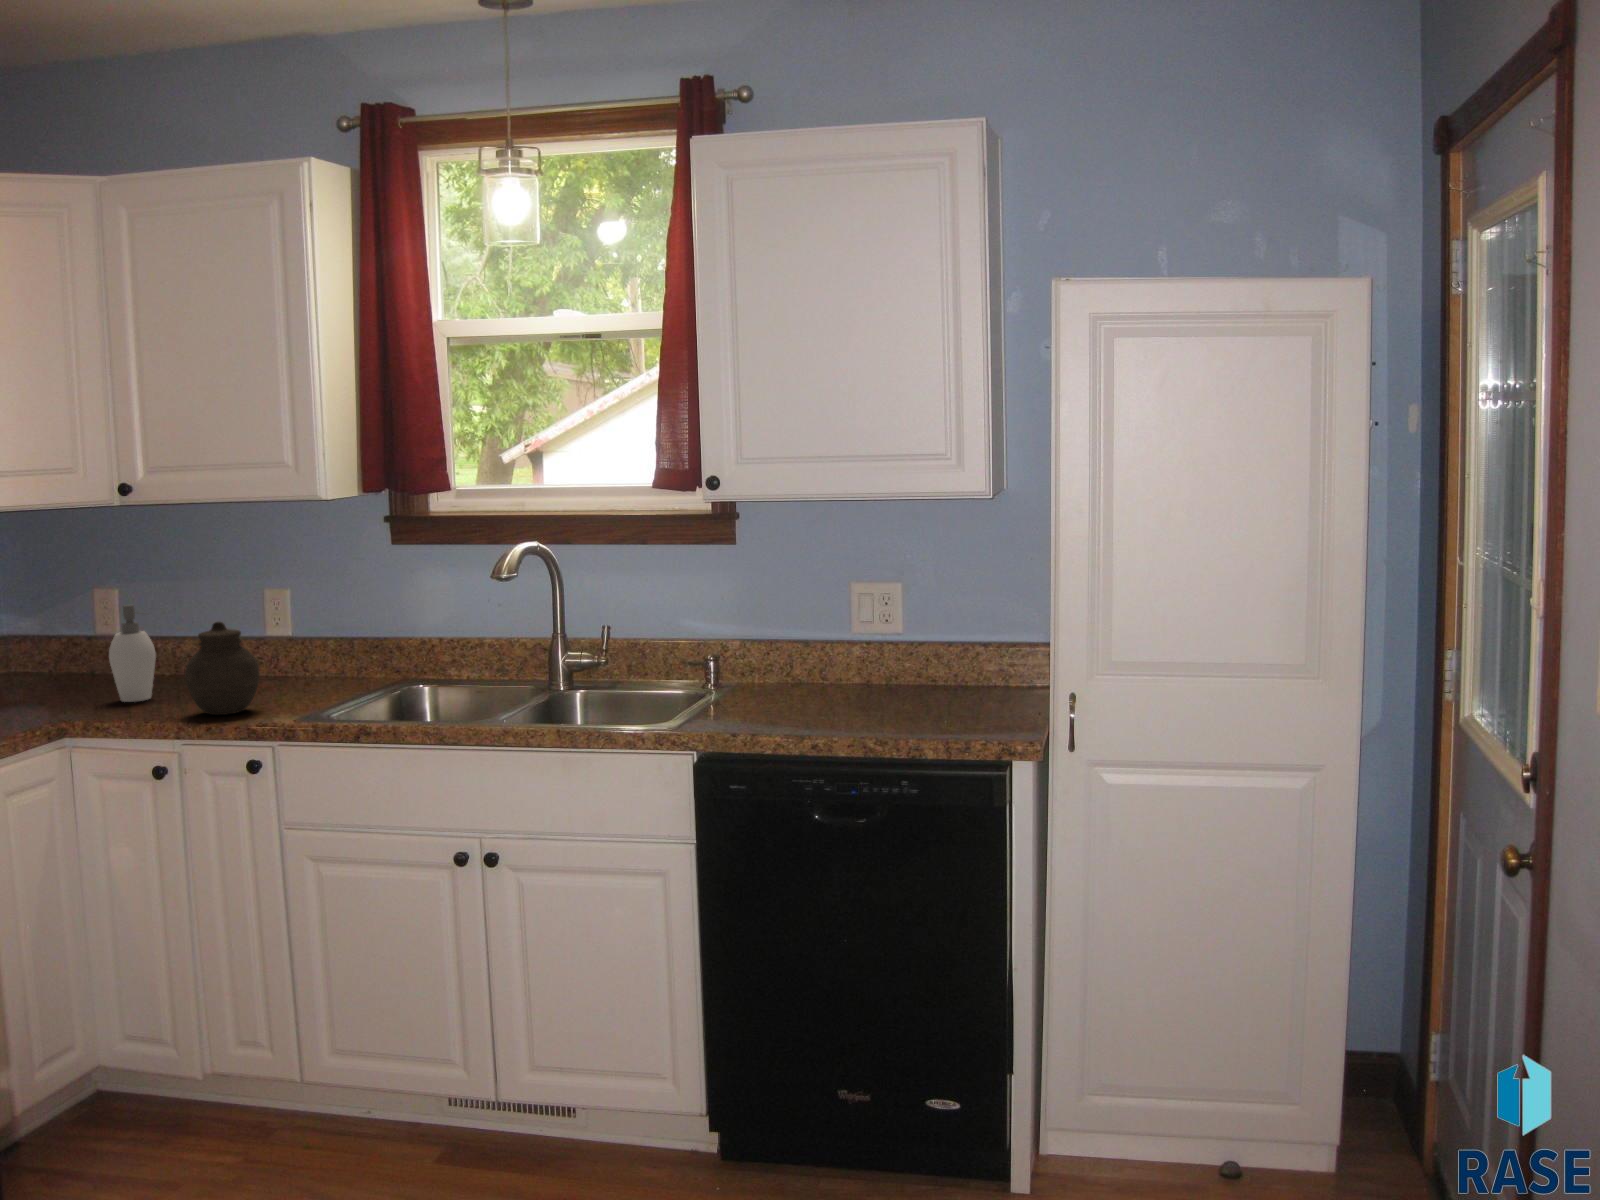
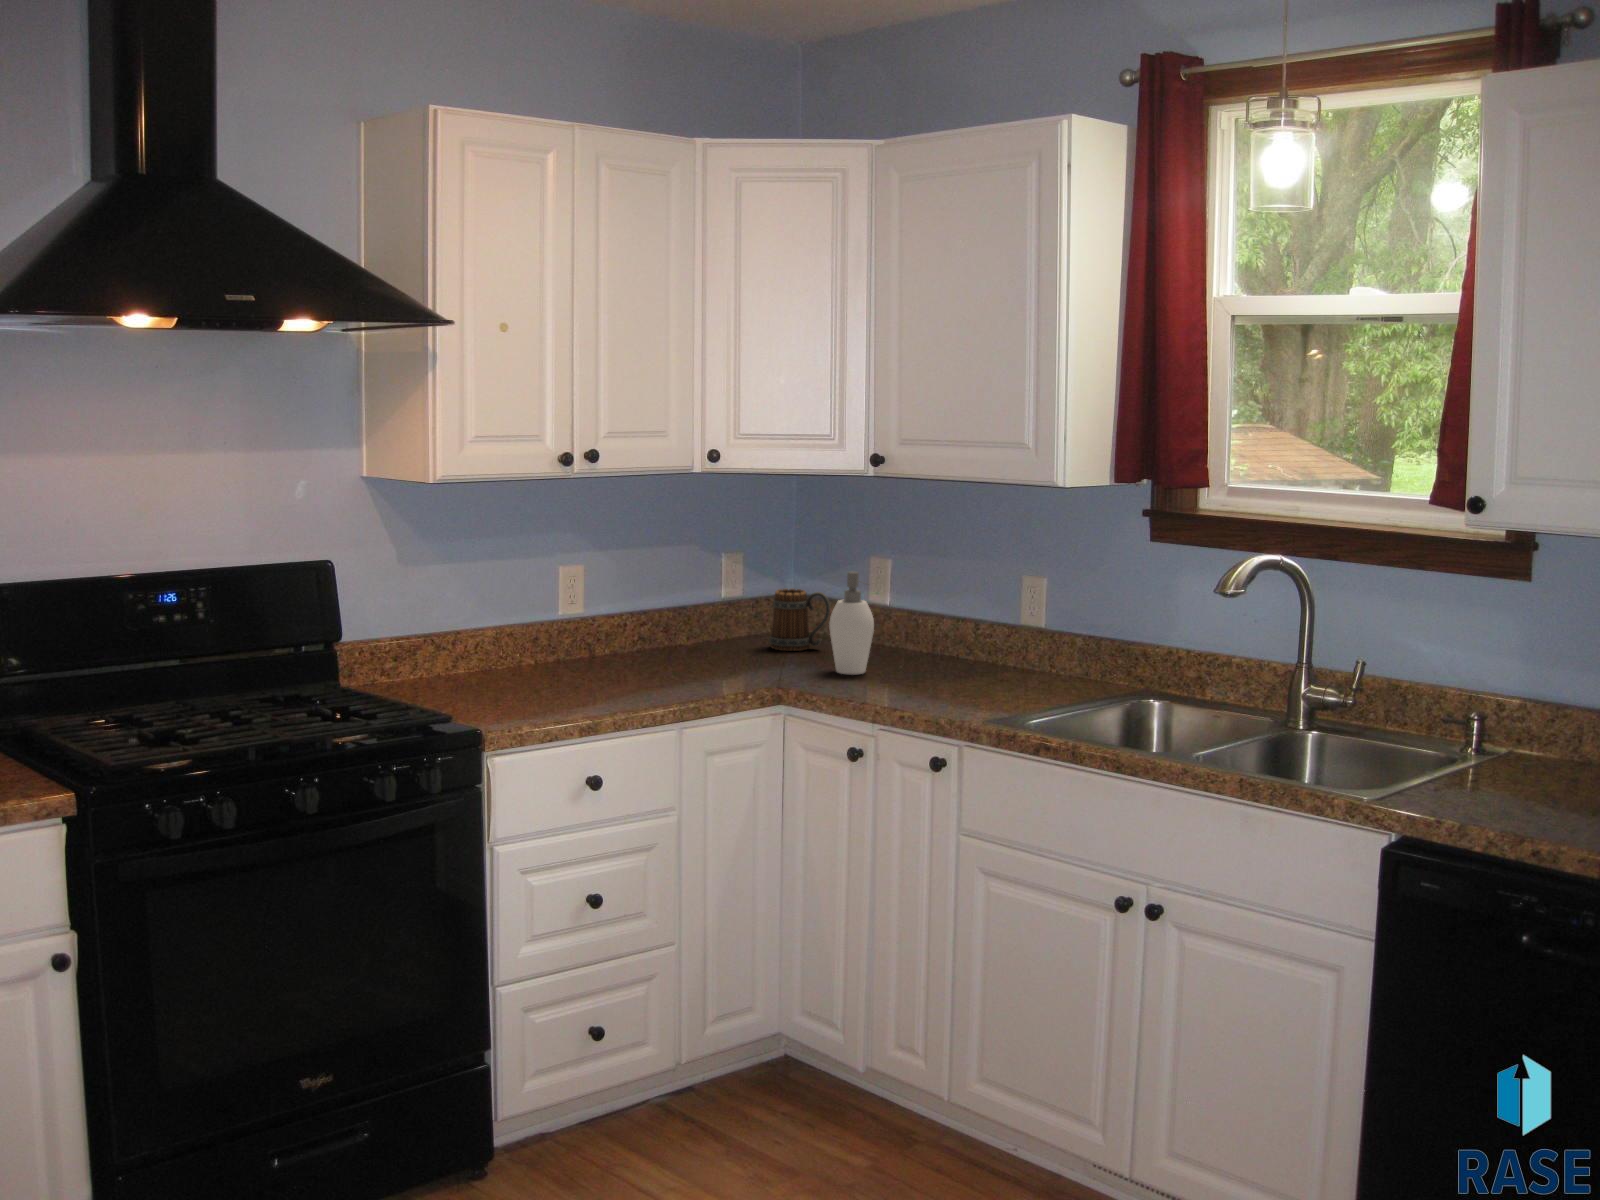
jar: present [185,622,259,715] -> none [889,604,962,704]
mug: none [38,632,100,692] -> present [769,589,830,651]

